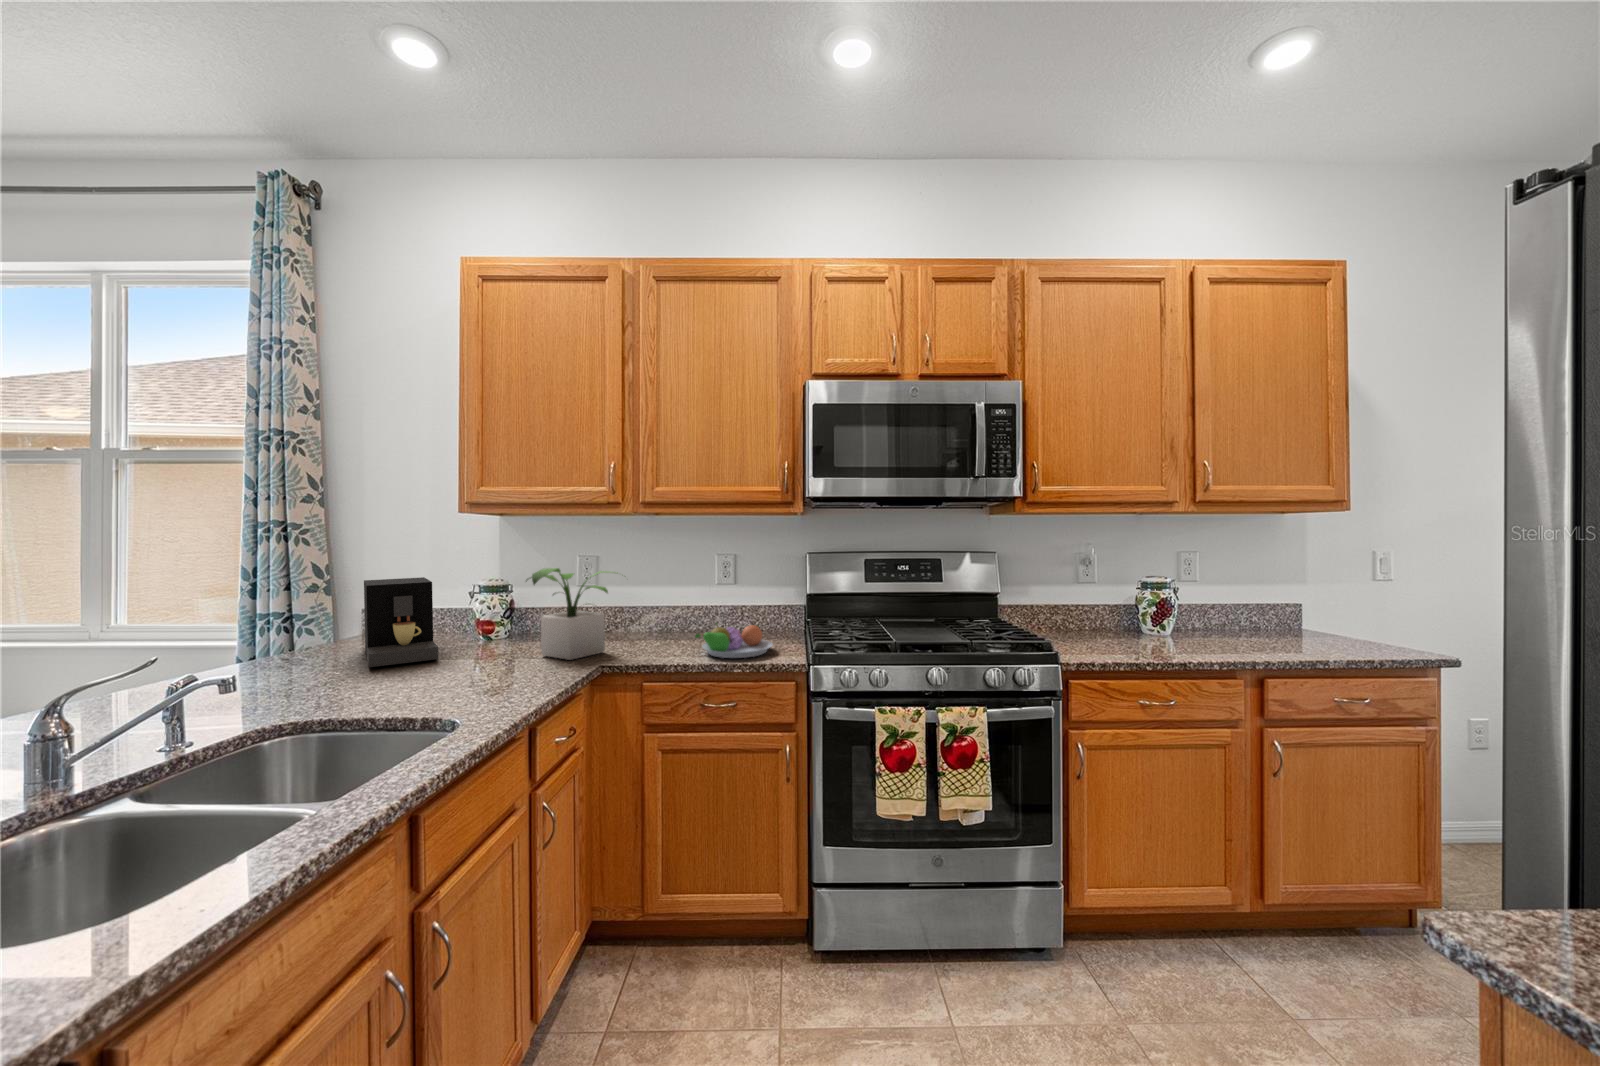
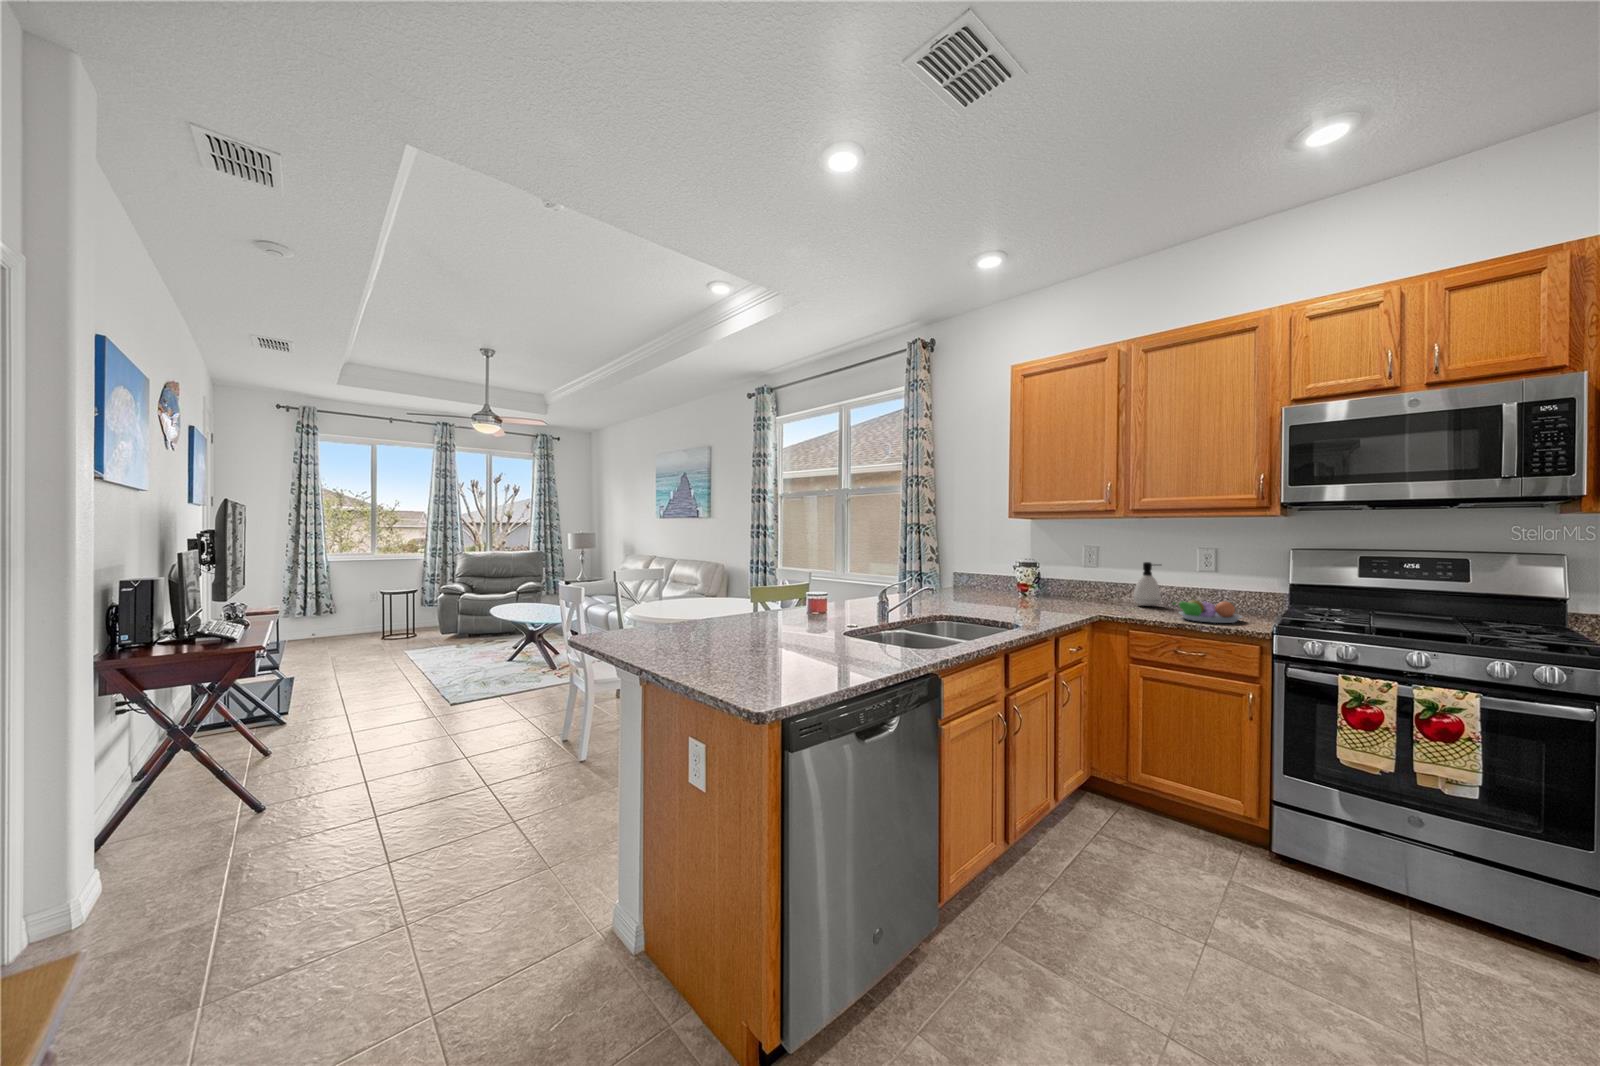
potted plant: present [526,568,618,660] -> none [1051,550,1122,611]
soap dispenser: none [641,576,674,635] -> present [1134,562,1161,606]
coffee maker: present [364,577,438,667] -> none [958,556,999,602]

